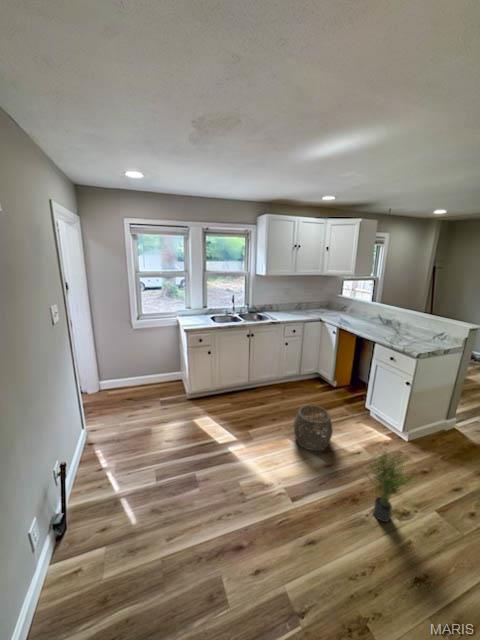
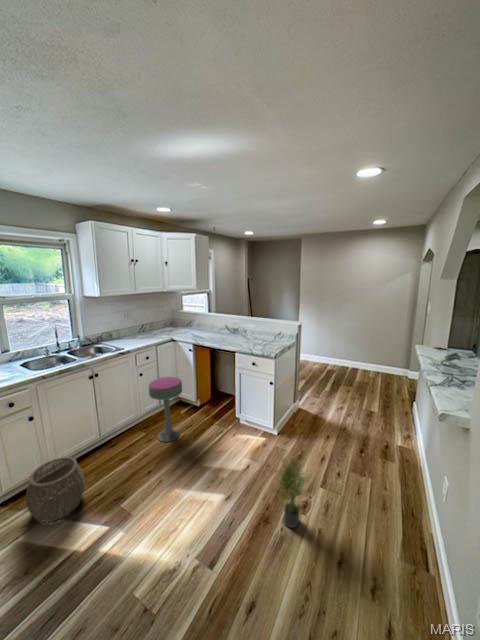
bar stool: none [288,350,316,404] -> present [149,377,182,442]
woven basket: present [294,405,333,451] -> present [26,457,85,523]

